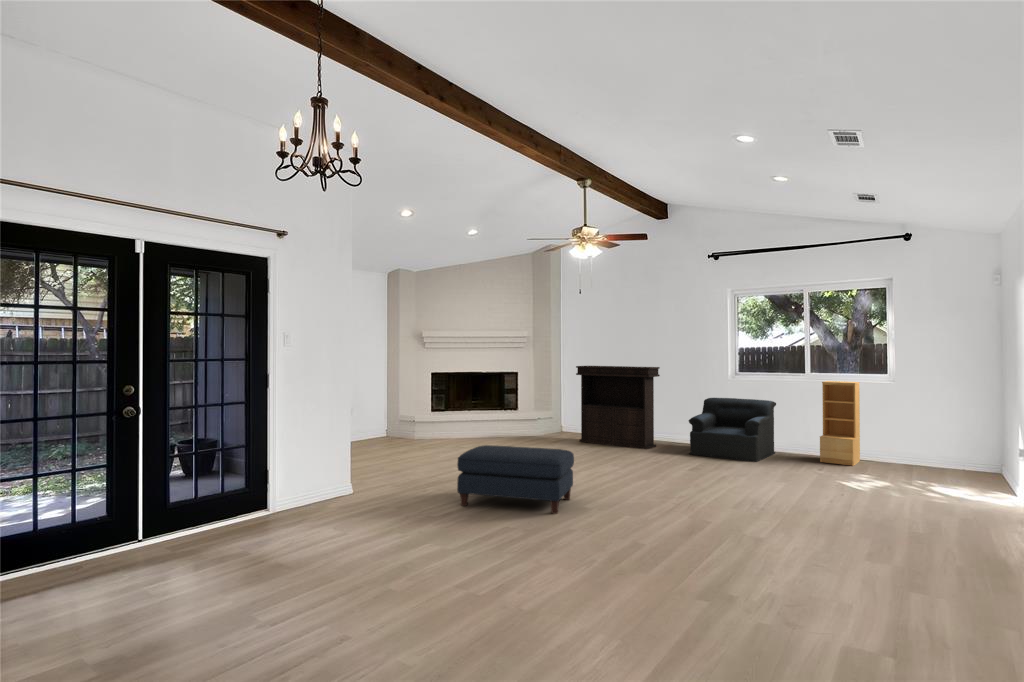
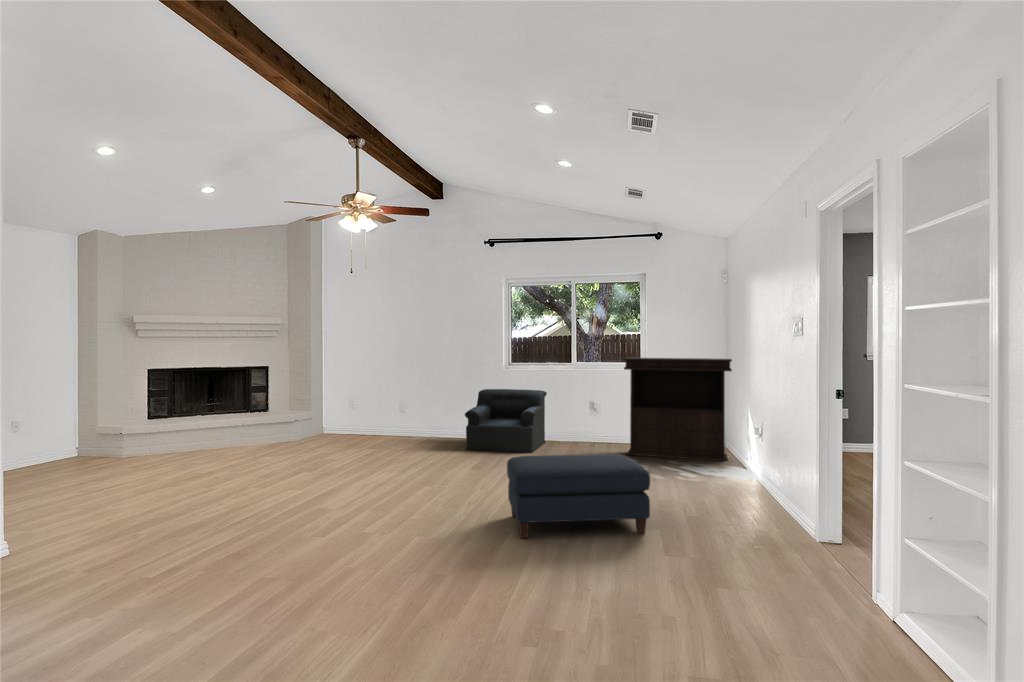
console table: present [576,366,660,449] -> present [624,358,732,461]
bookshelf: present [820,381,860,466] -> none [587,370,619,450]
ottoman: present [457,445,574,514] -> present [507,454,650,538]

